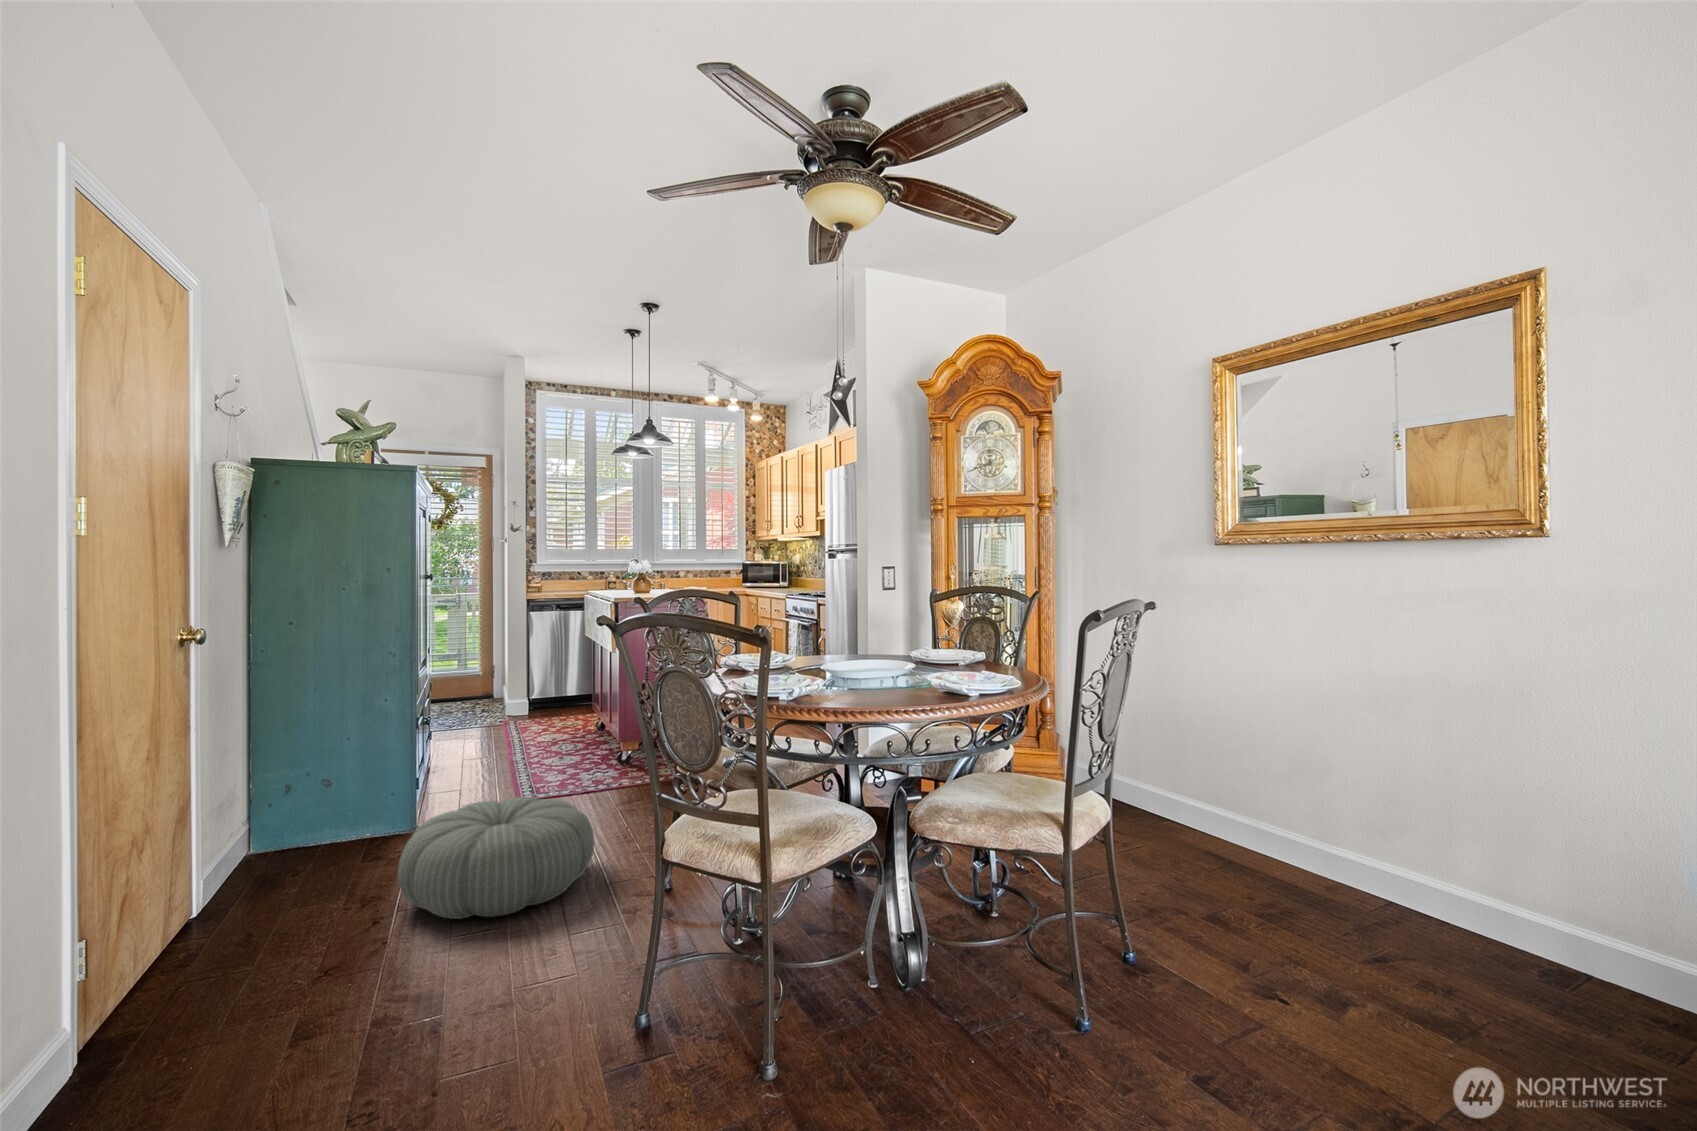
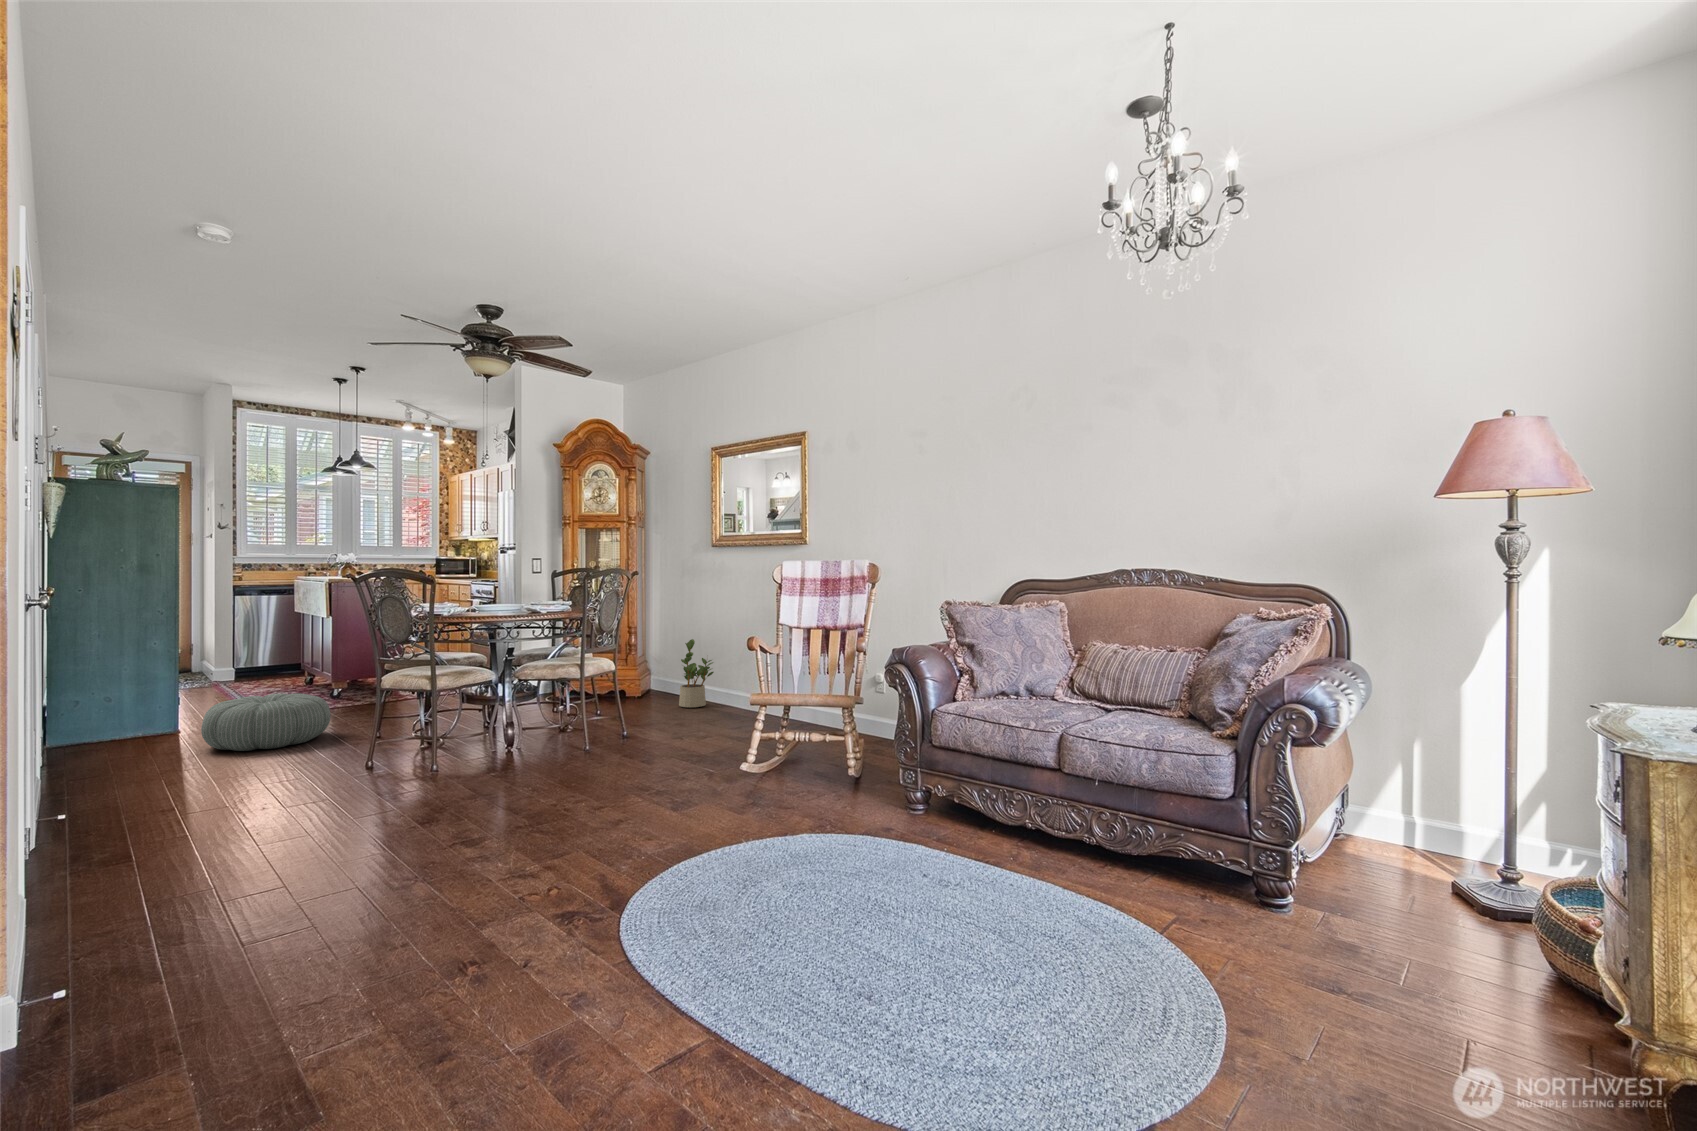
potted plant: none [1158,720,1232,854] -> present [679,639,714,708]

